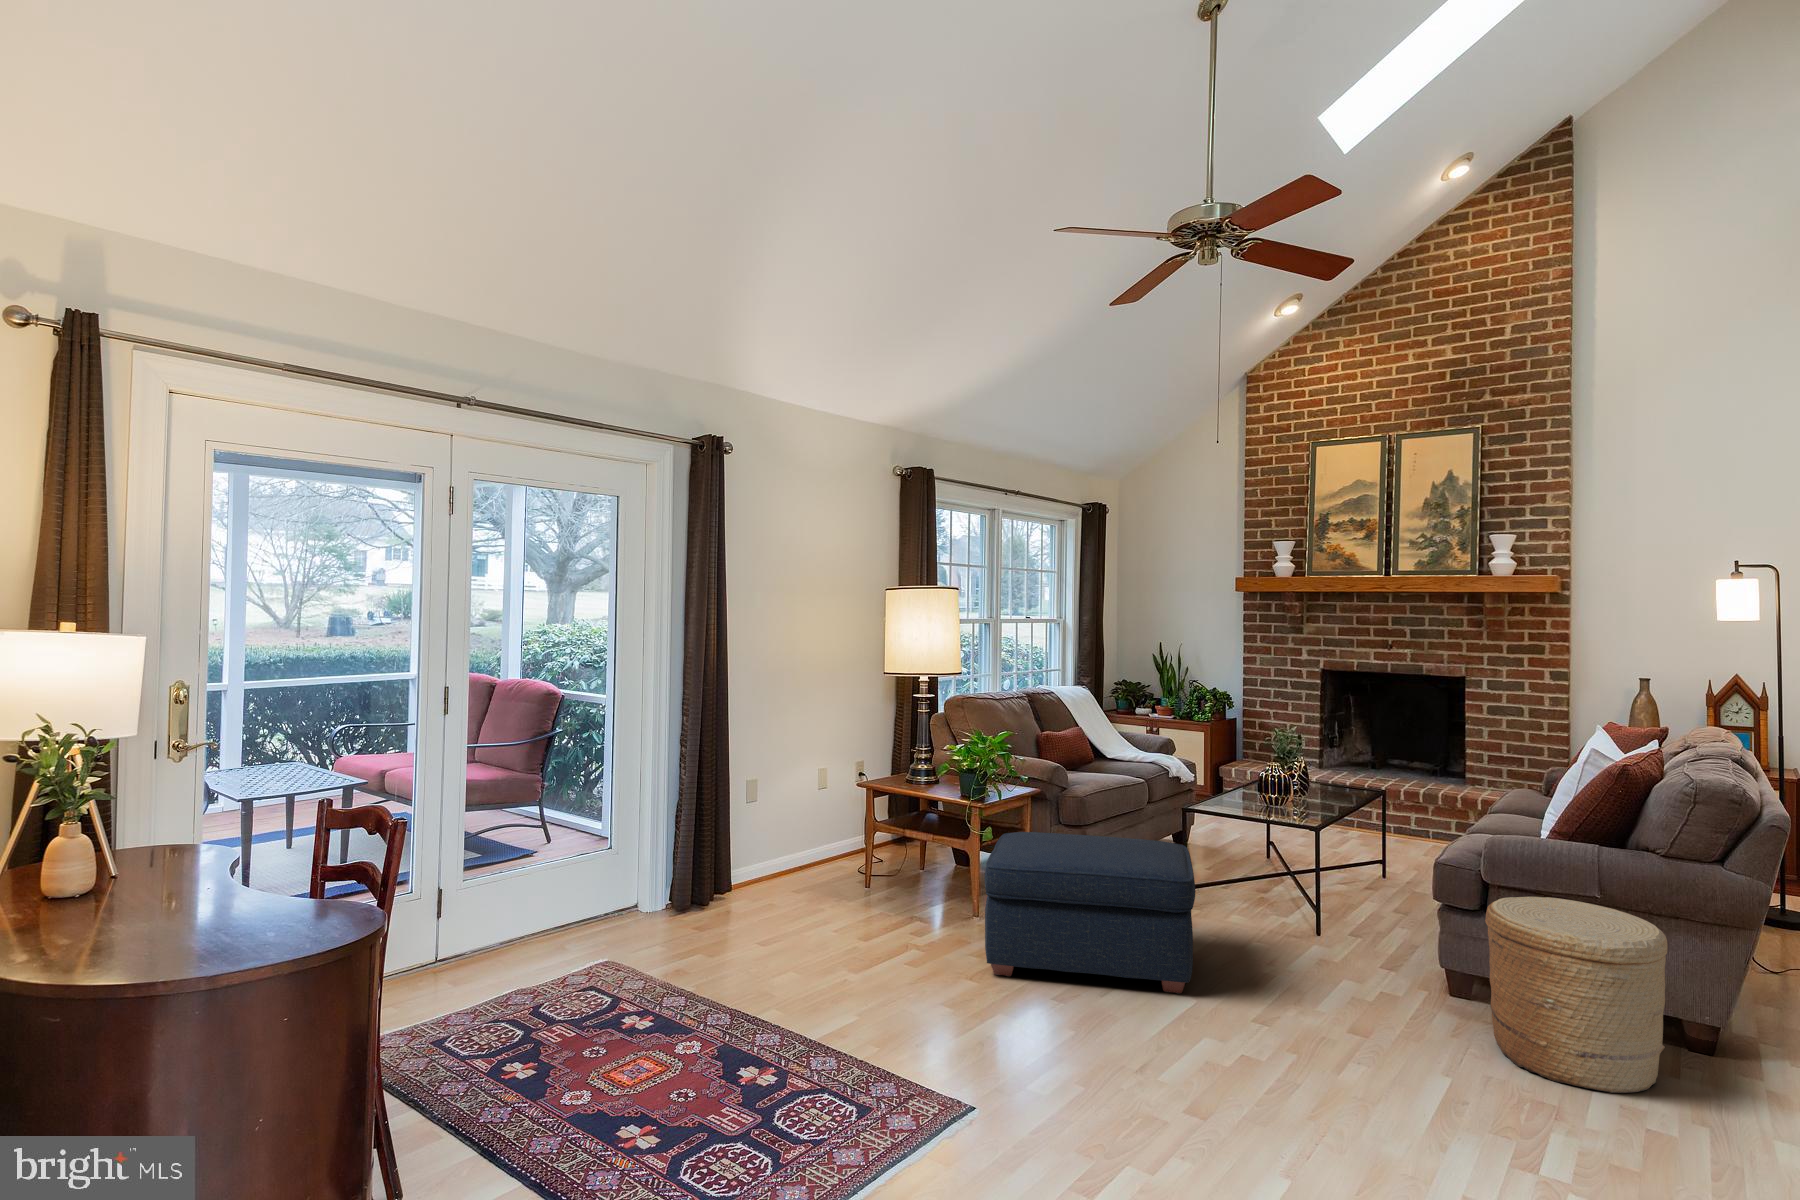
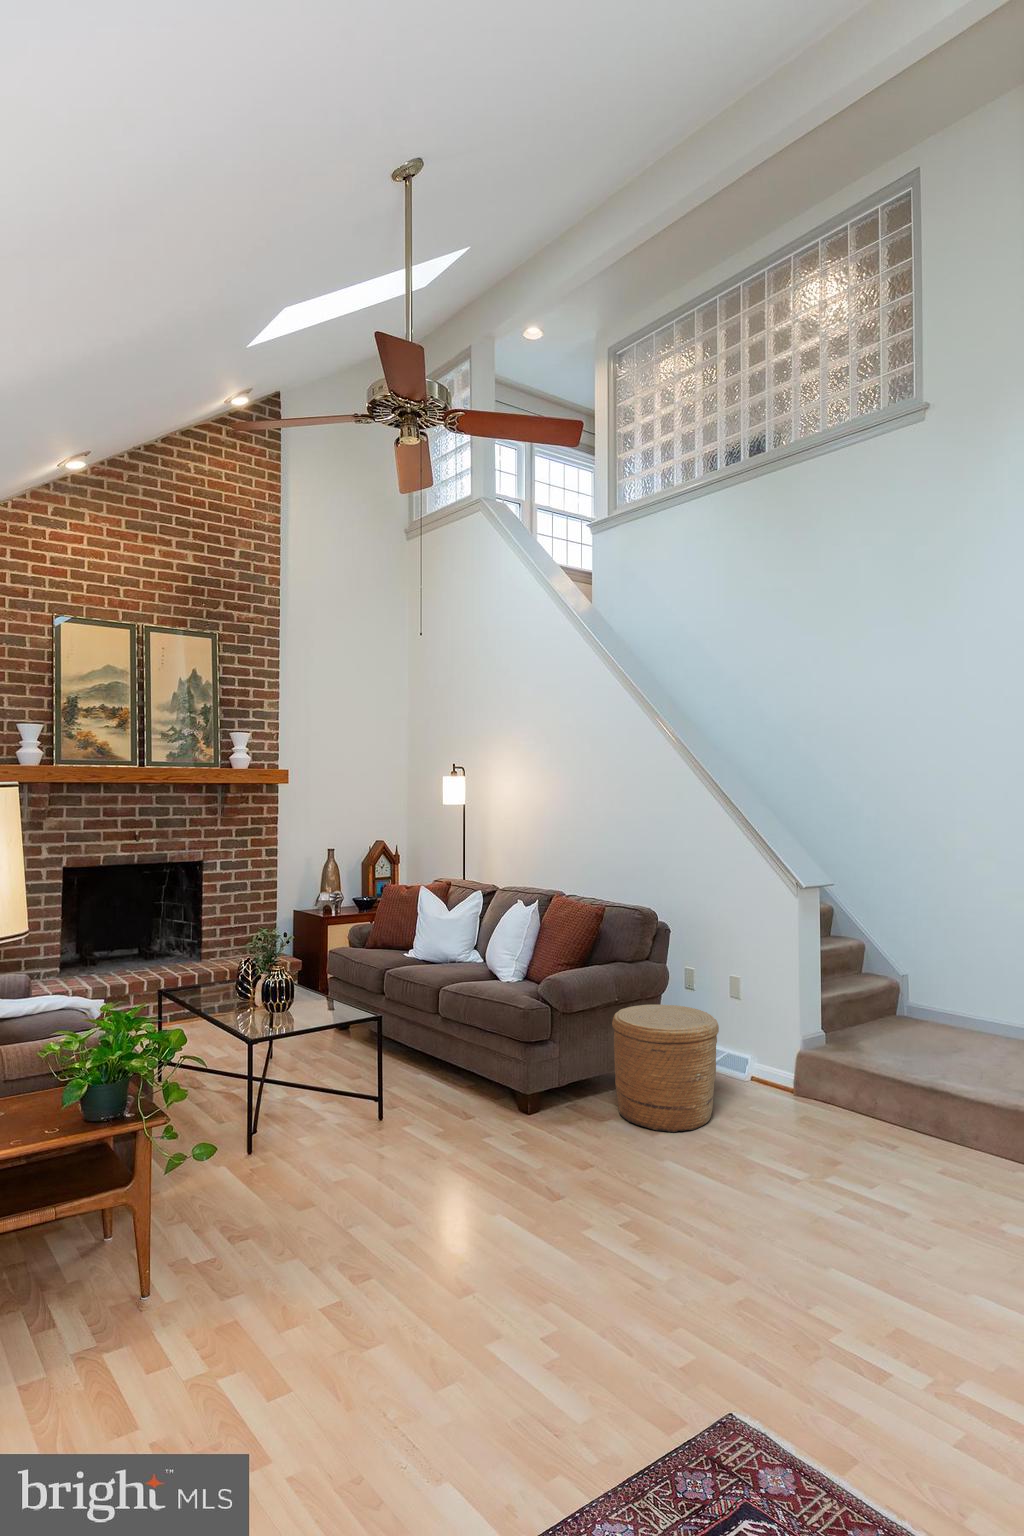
ottoman: present [984,832,1195,993] -> none [260,1076,525,1334]

